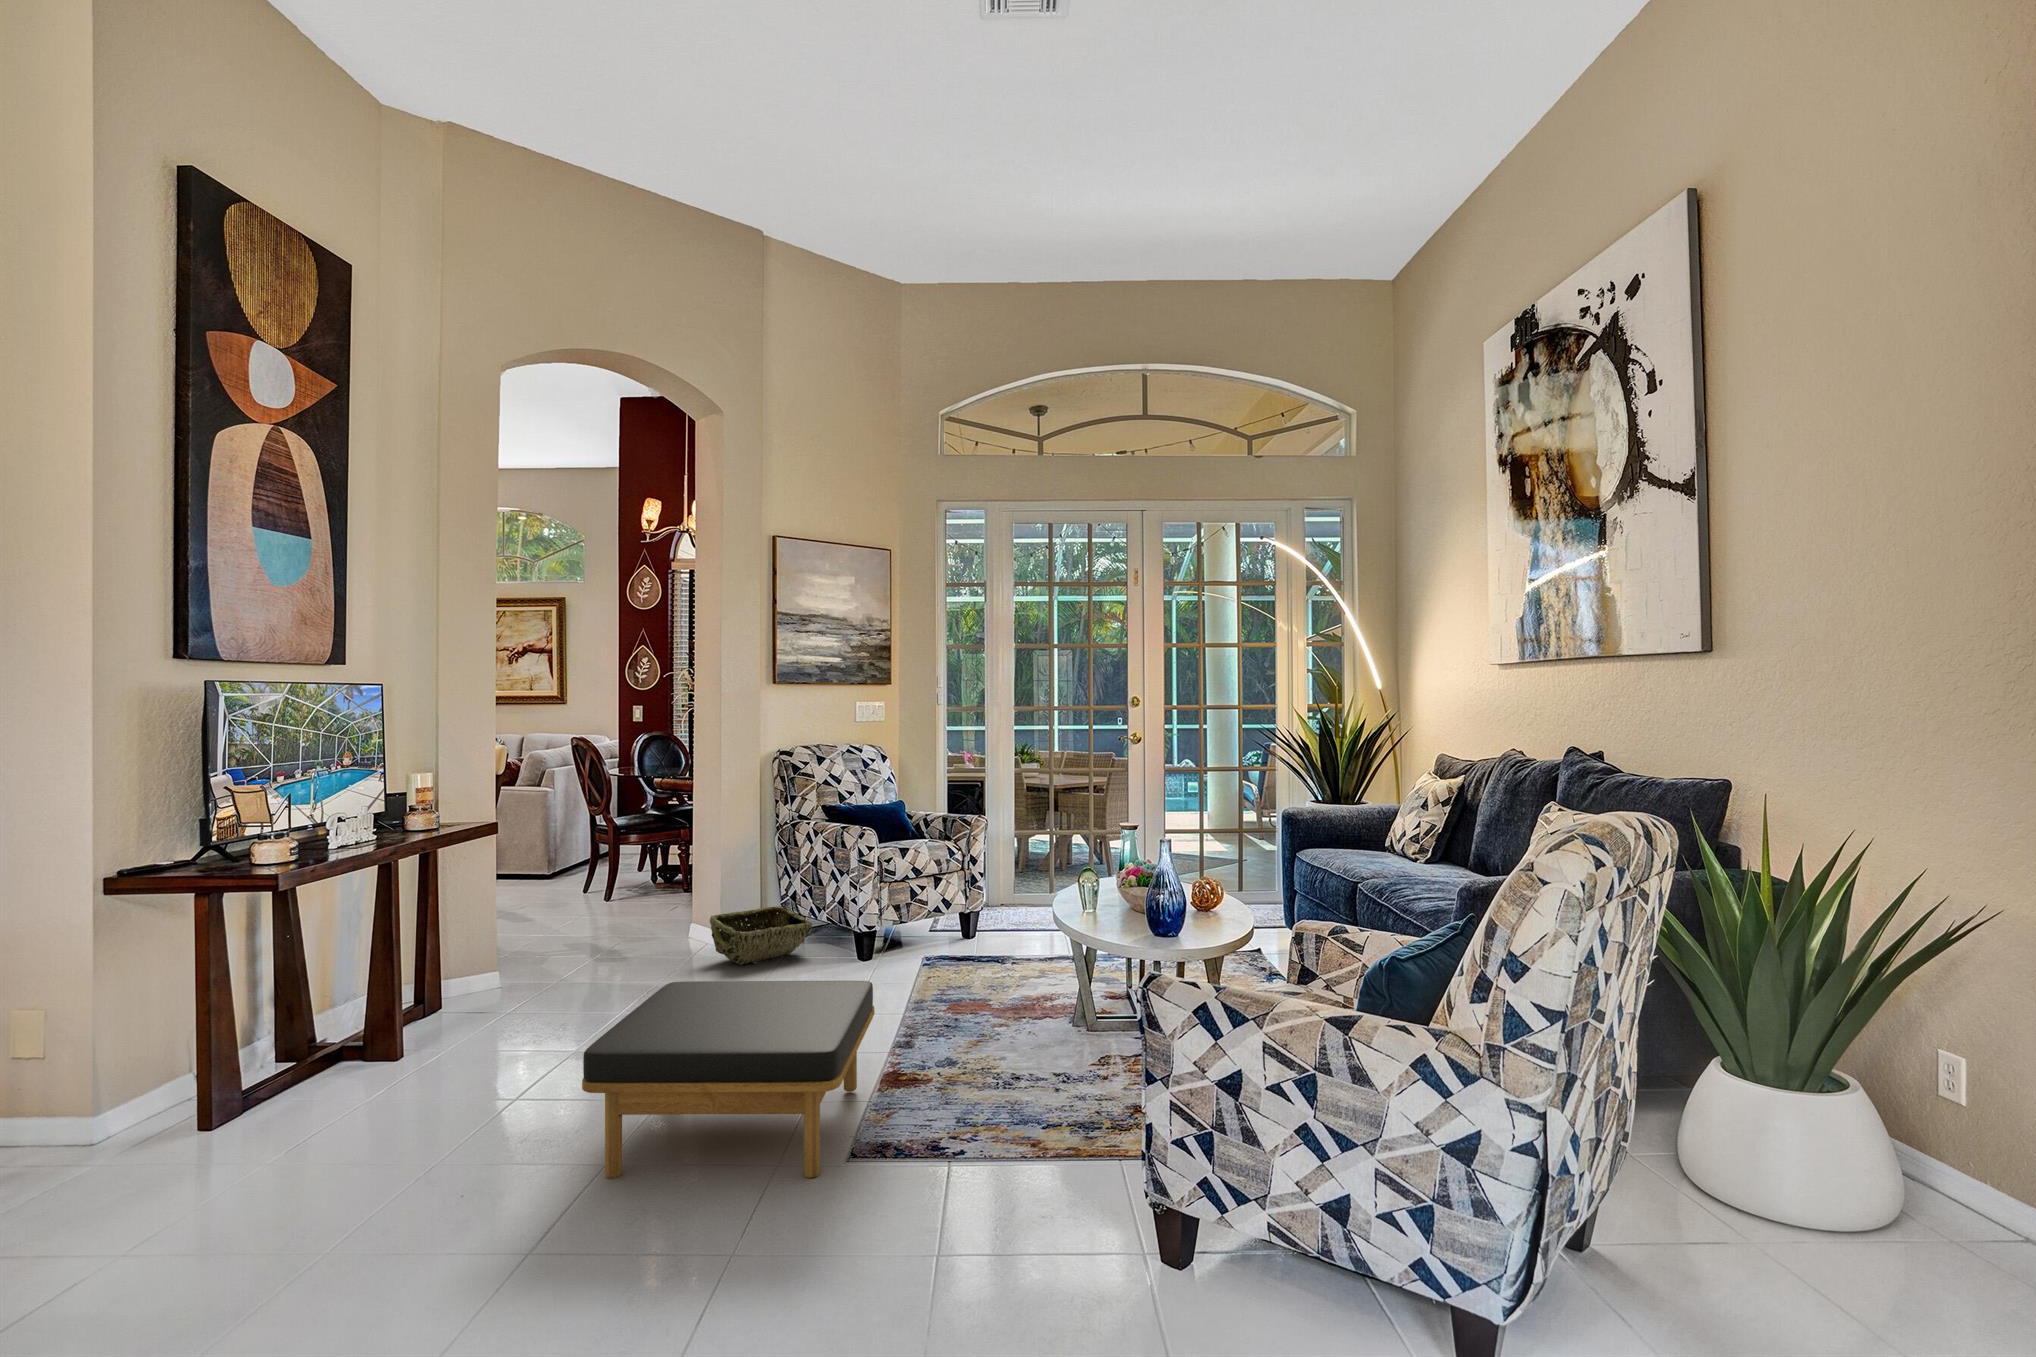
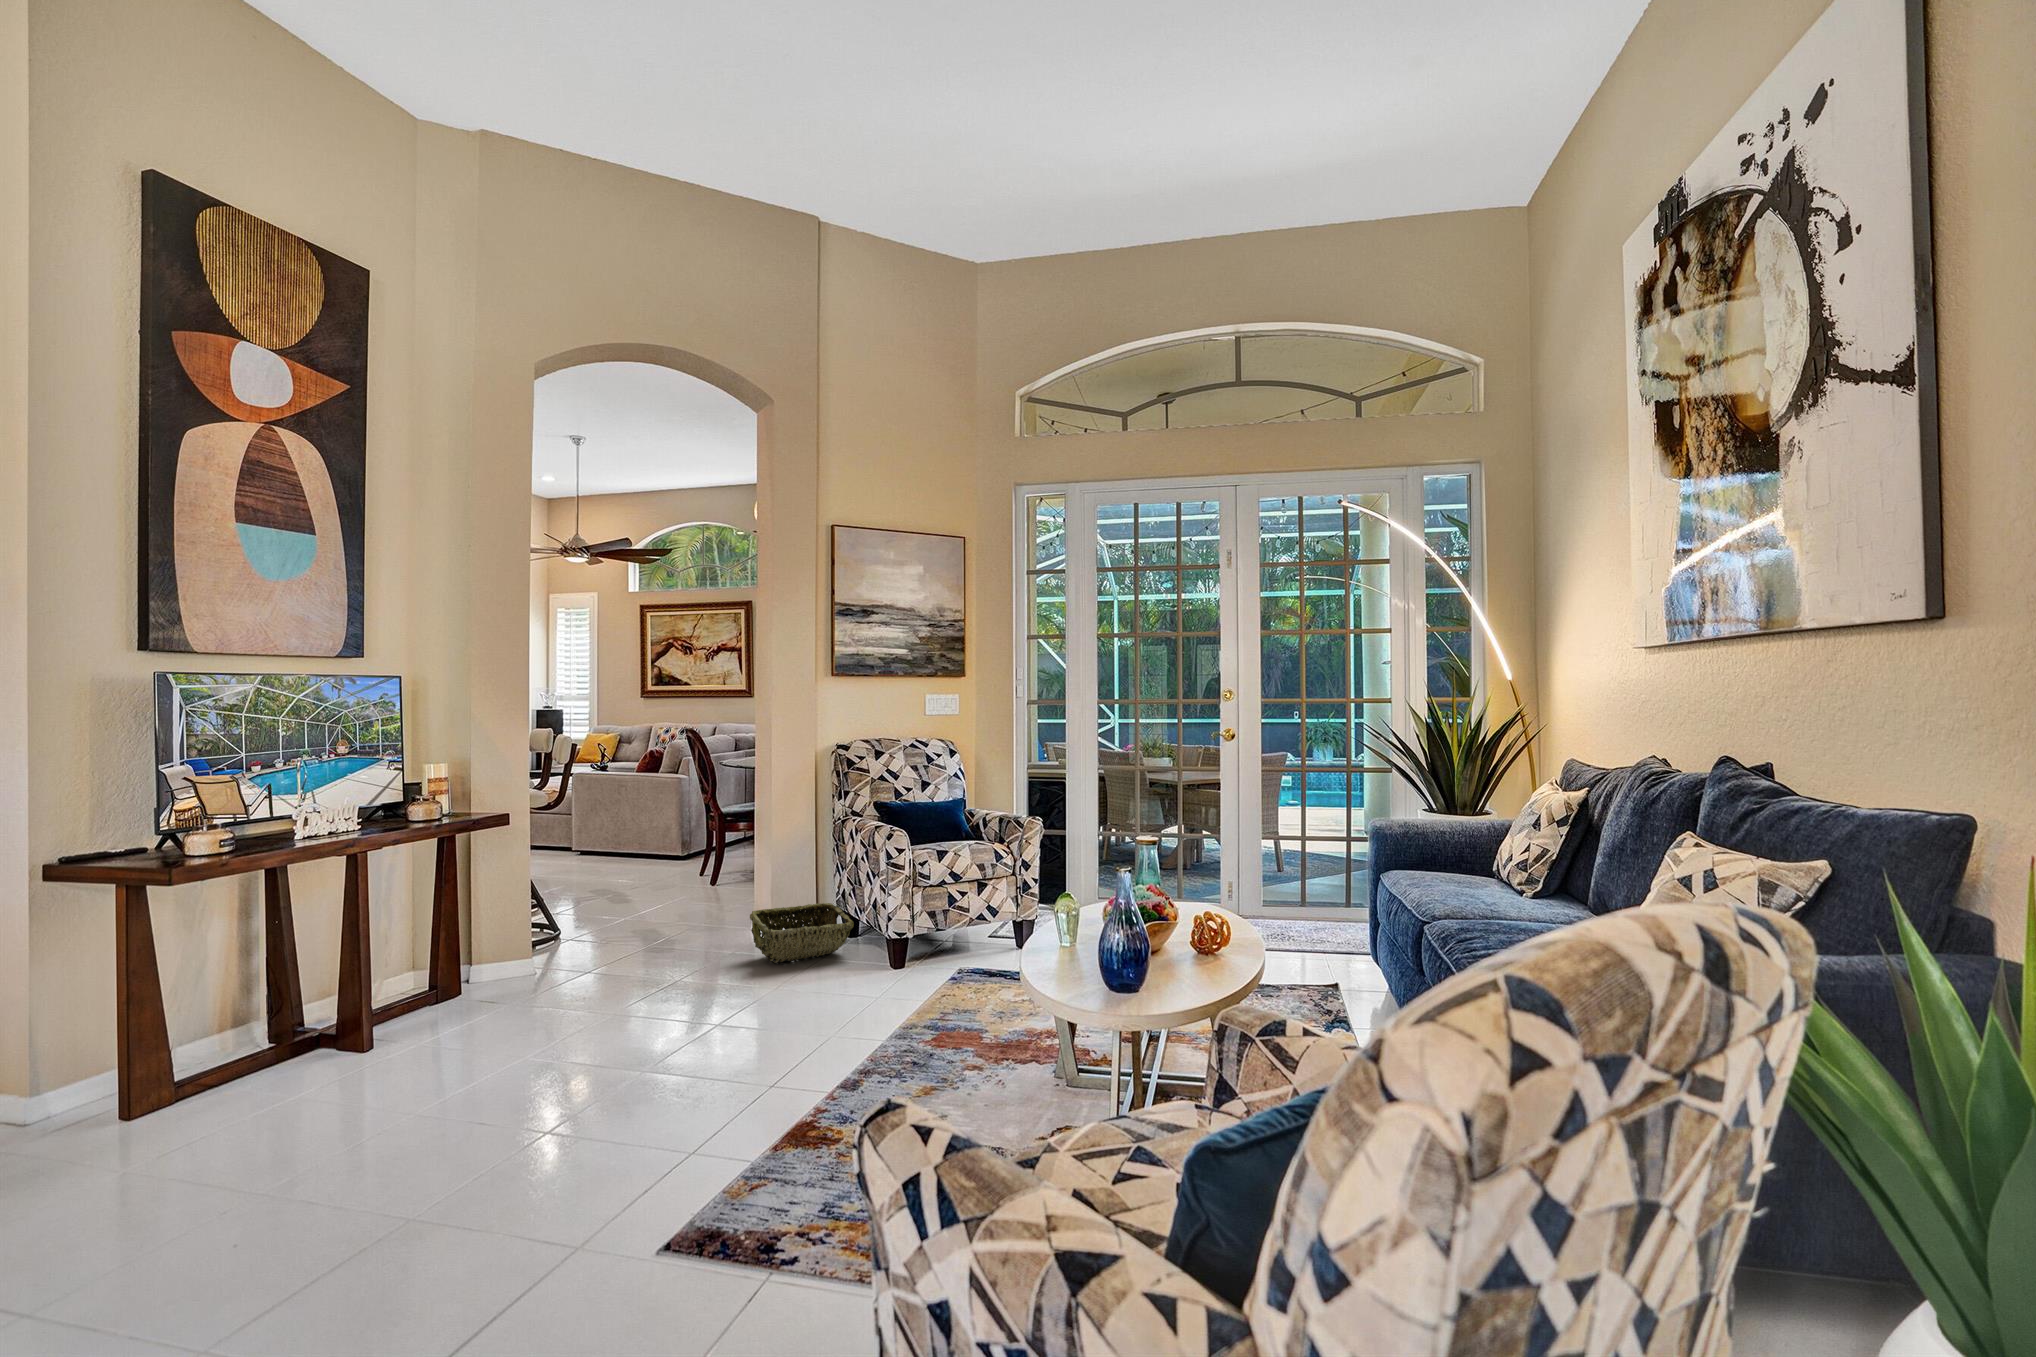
ottoman: present [582,981,874,1179] -> none [383,998,781,1268]

